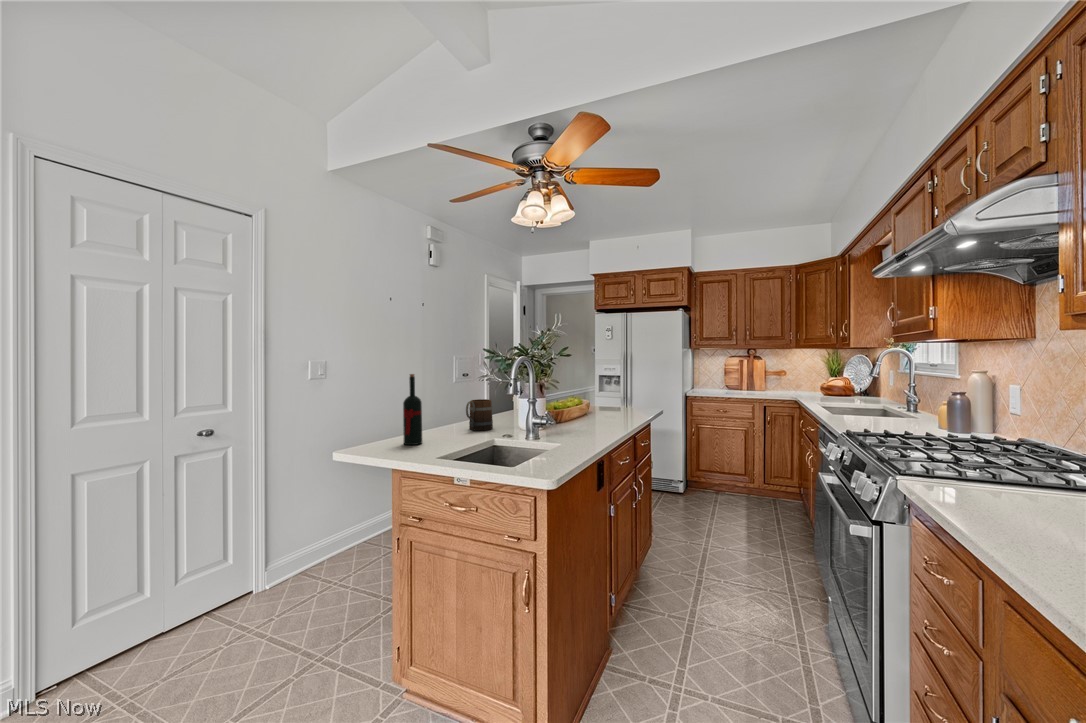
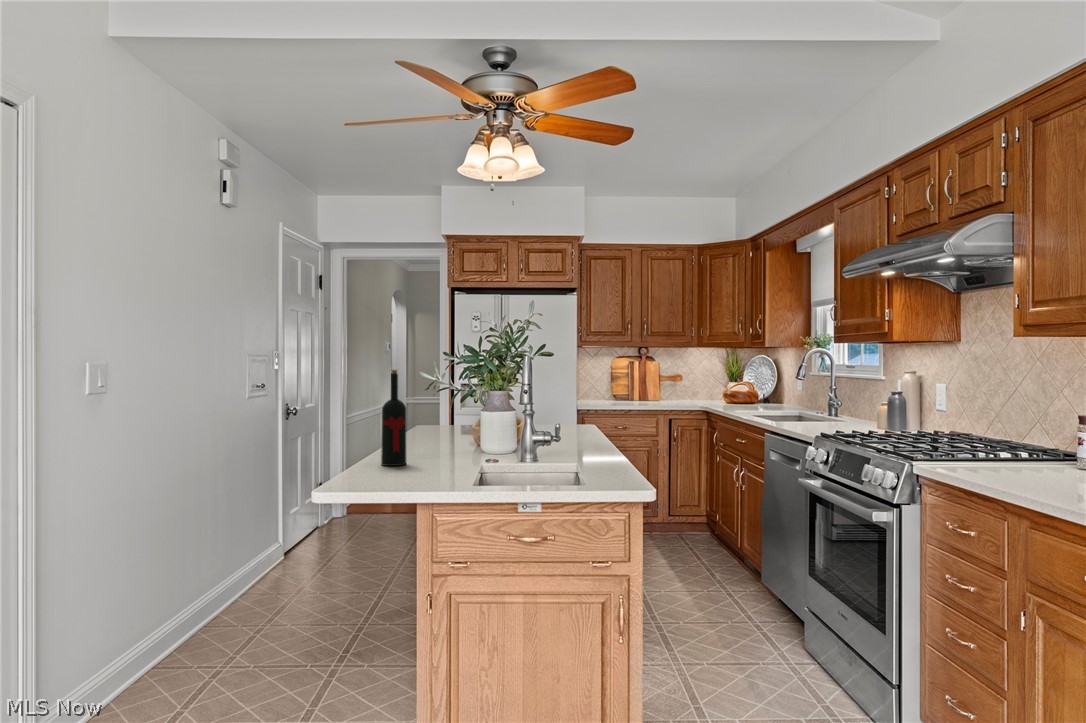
mug: present [466,399,493,430] -> none [415,407,447,449]

